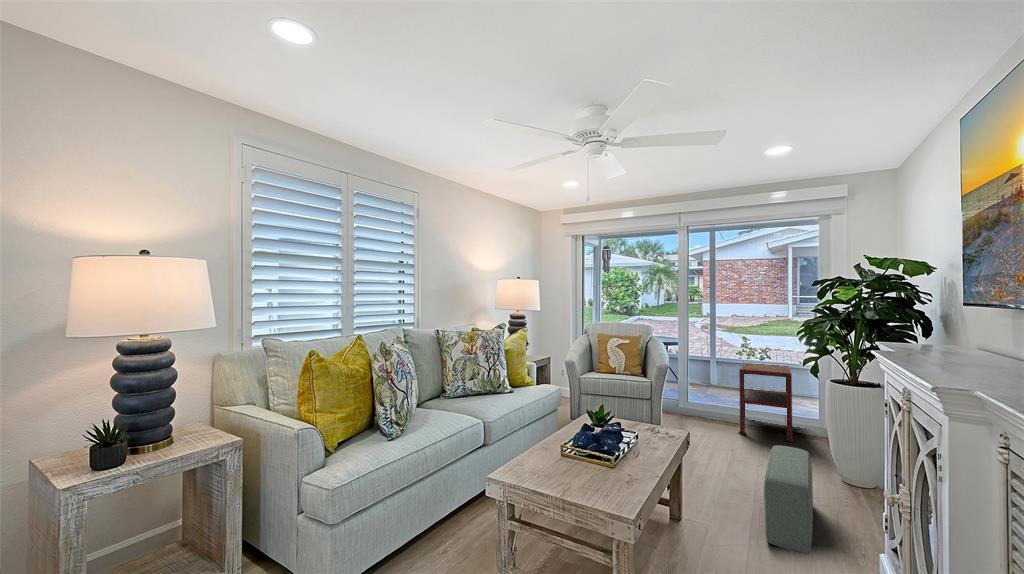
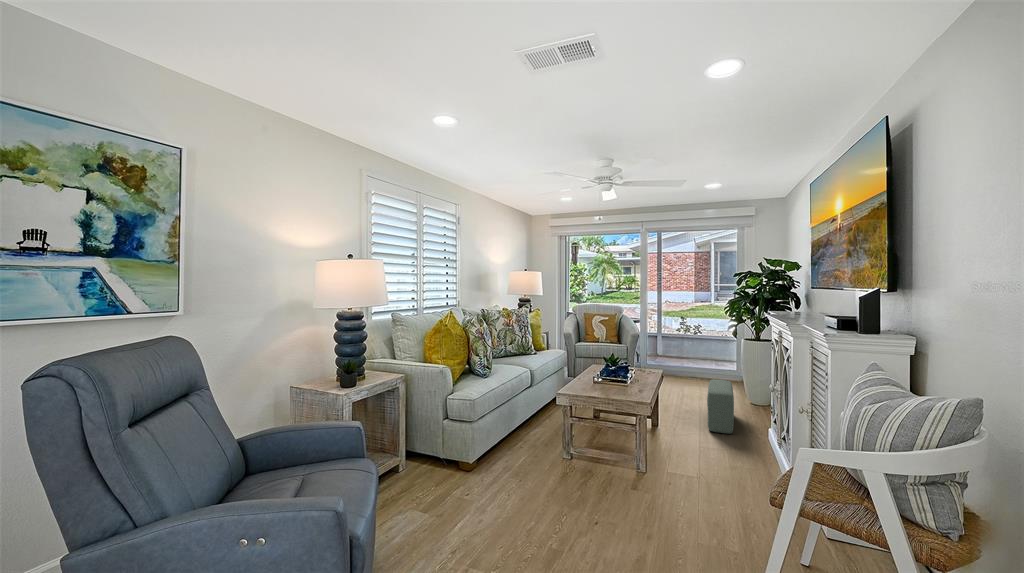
side table: present [739,362,794,442] -> none [683,332,720,386]

